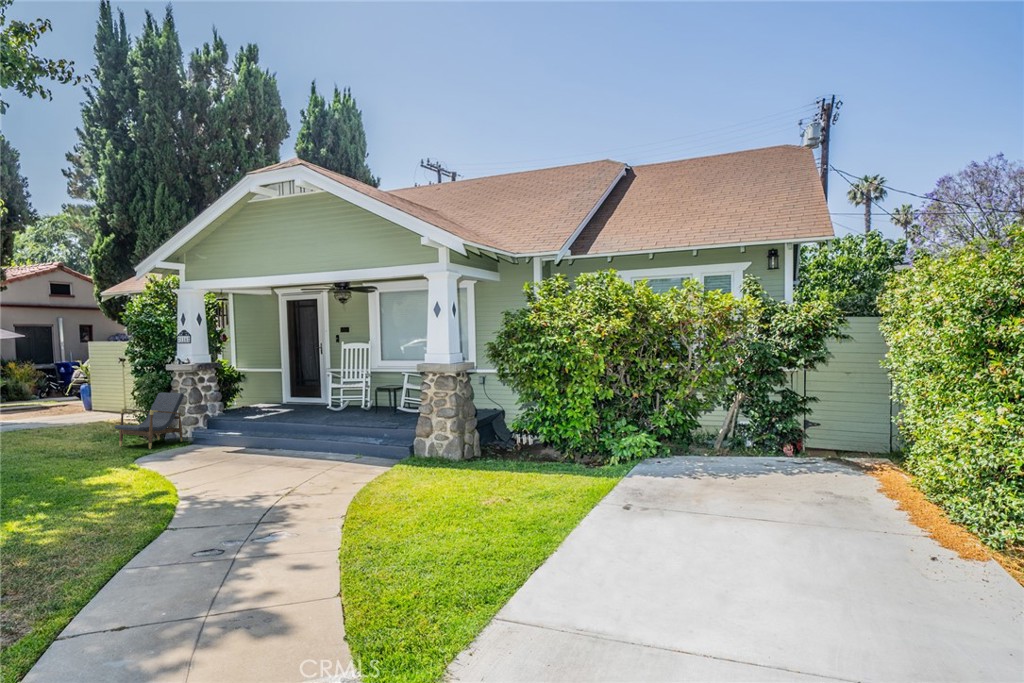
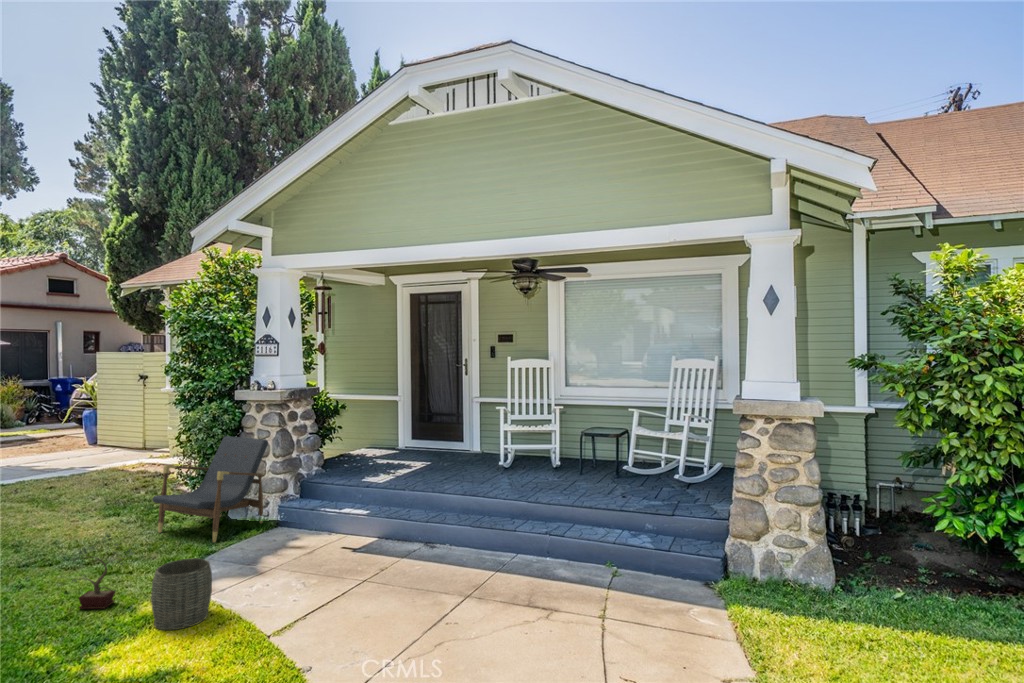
potted plant: none [66,435,98,470] -> present [71,534,133,609]
woven basket: none [105,445,135,474] -> present [151,558,212,630]

